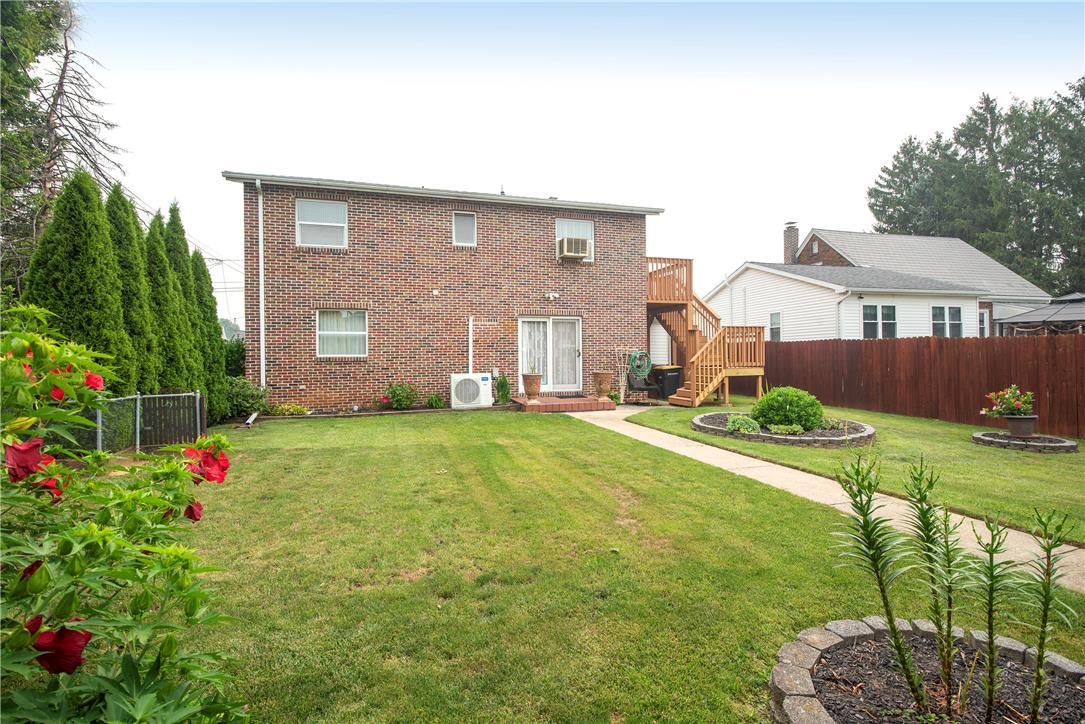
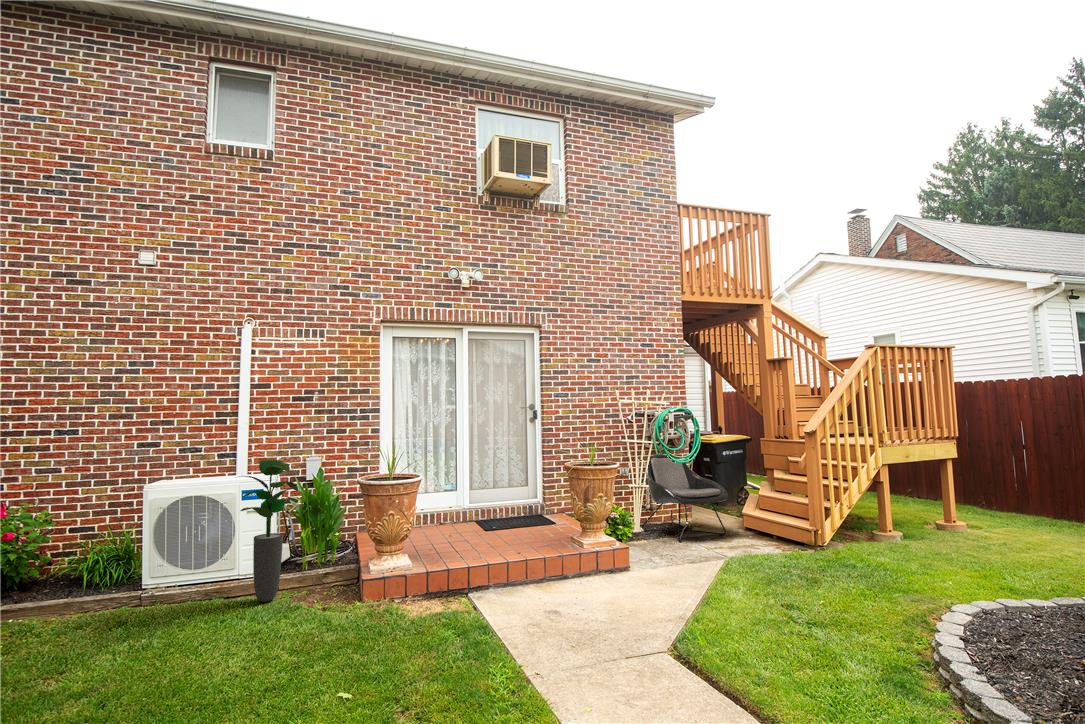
potted plant: none [484,368,503,412] -> present [241,460,298,602]

